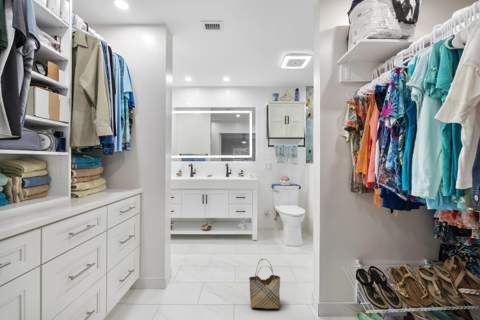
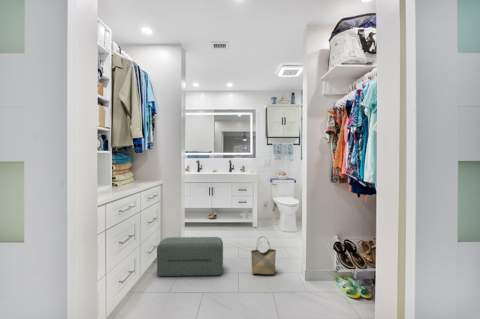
pouf: none [130,259,214,311] -> present [157,237,223,276]

